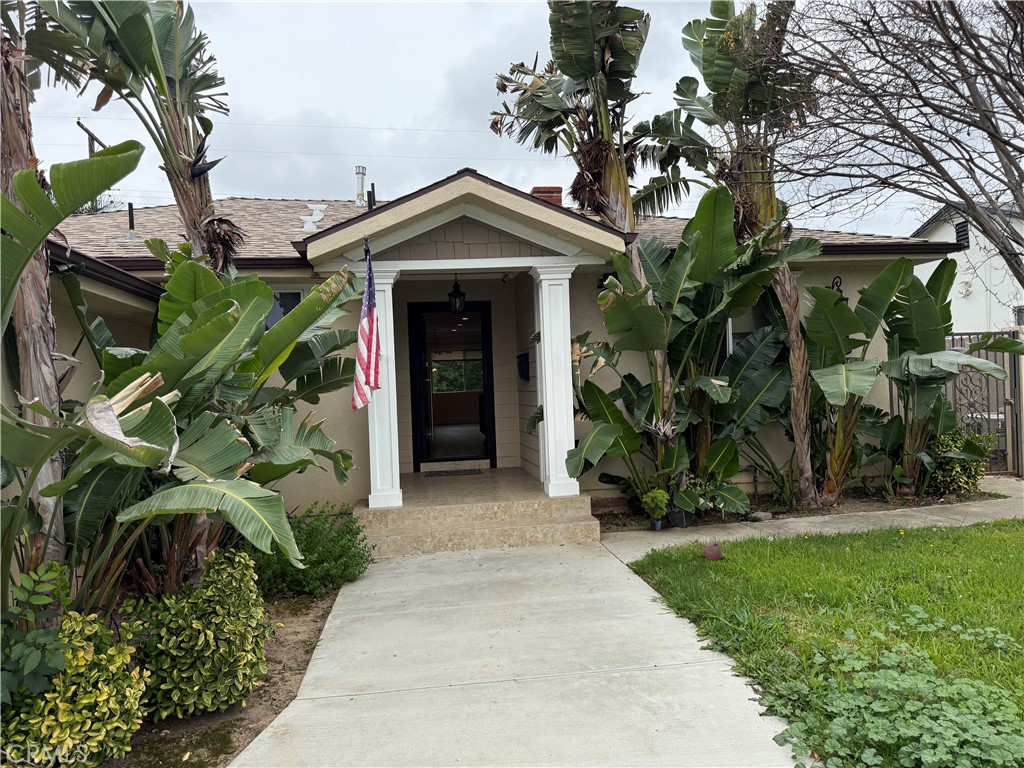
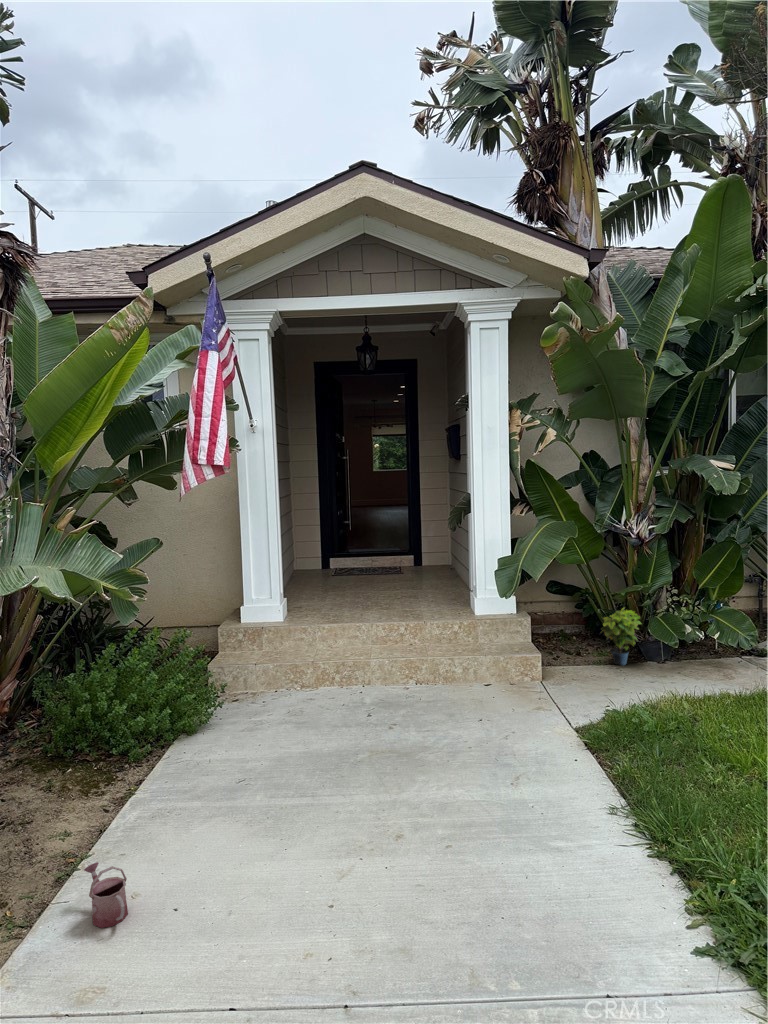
watering can: present [694,536,727,560] -> present [84,862,128,928]

